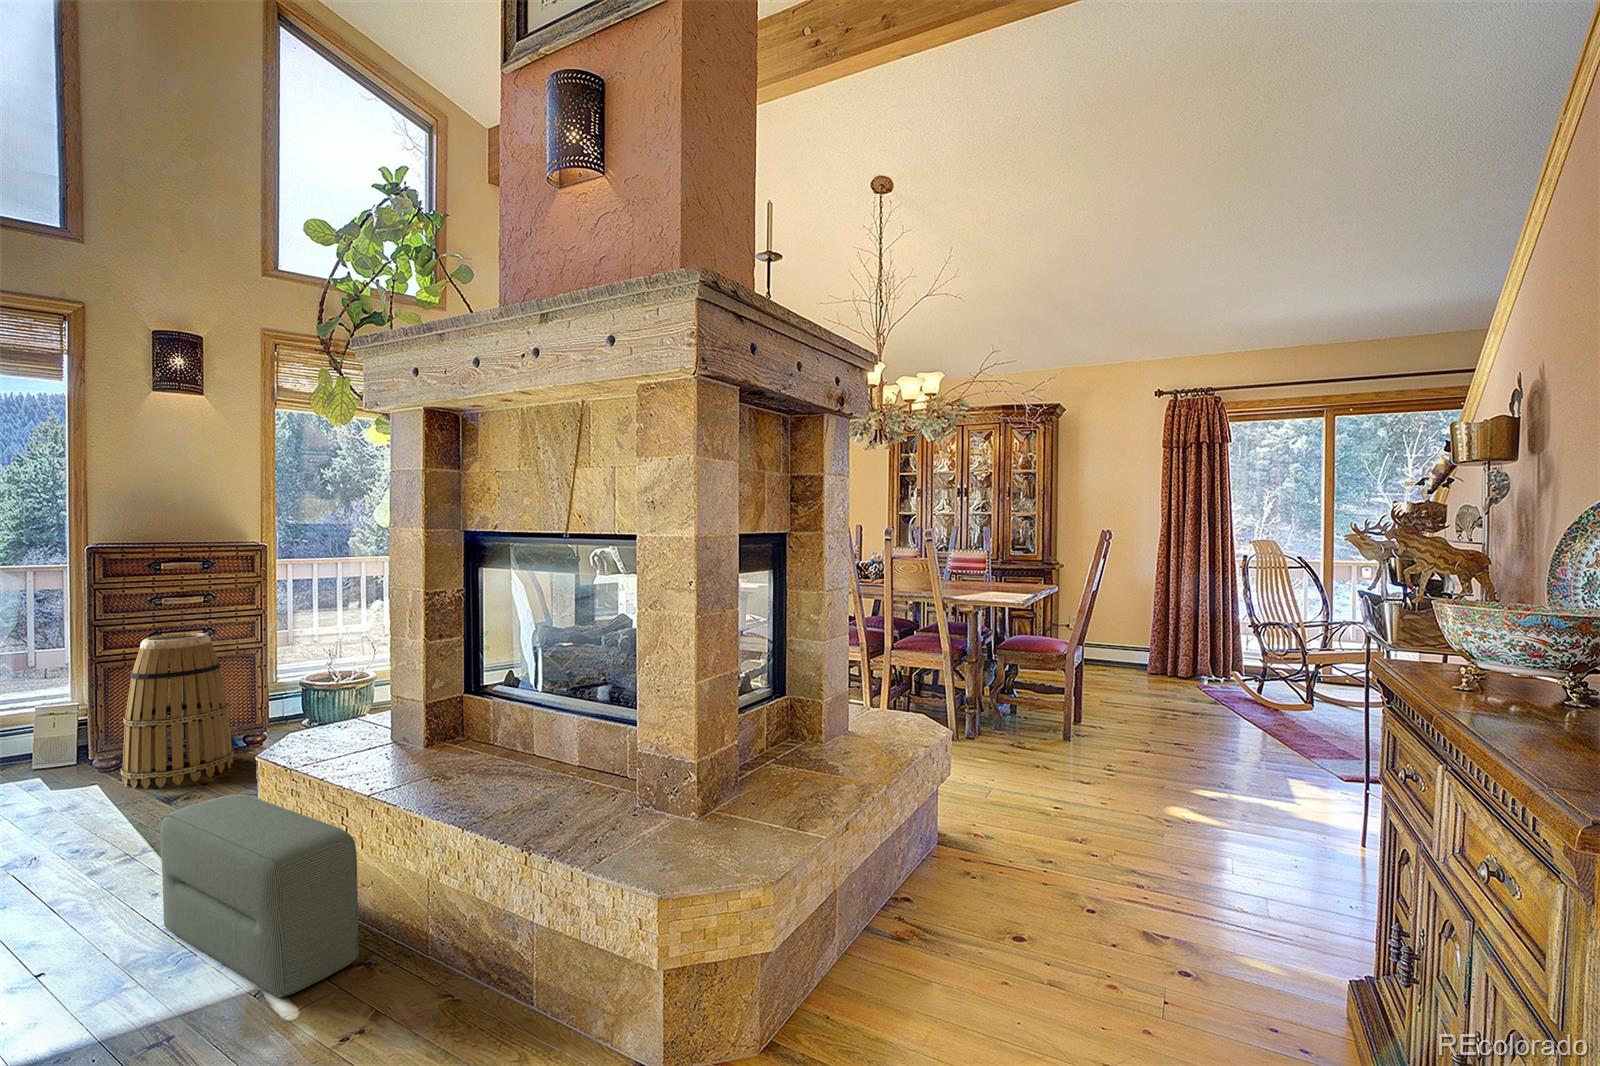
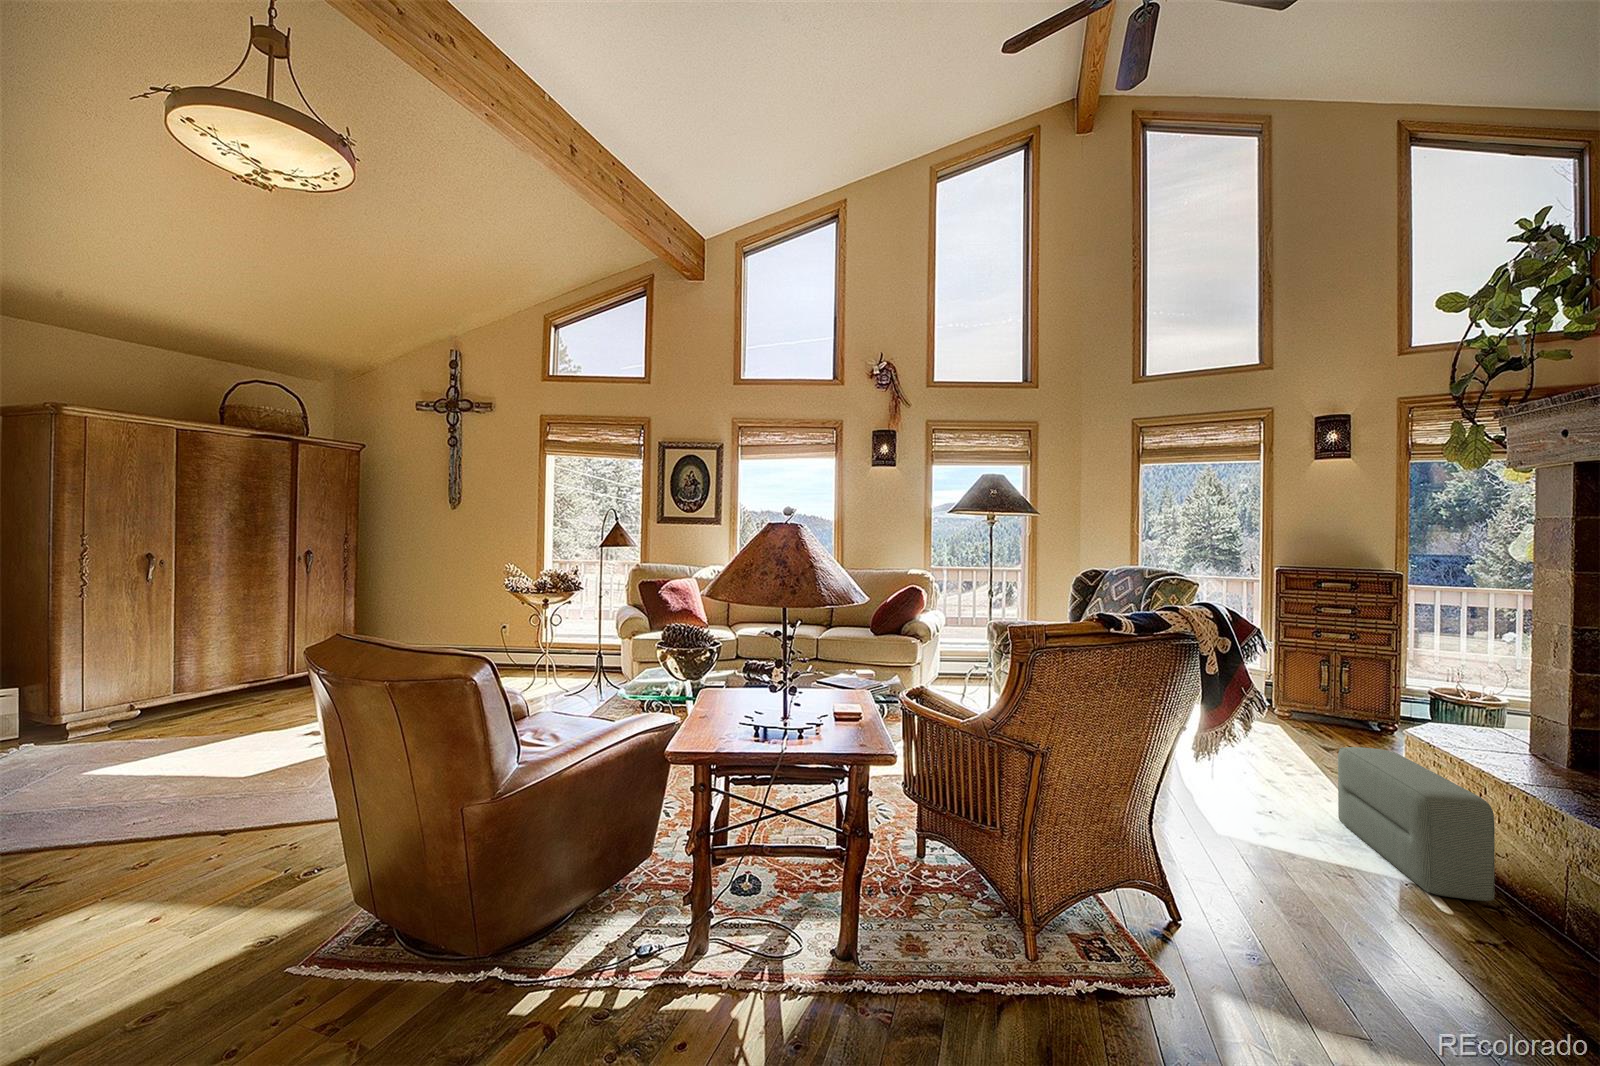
basket: present [121,633,234,789] -> none [1293,634,1373,745]

